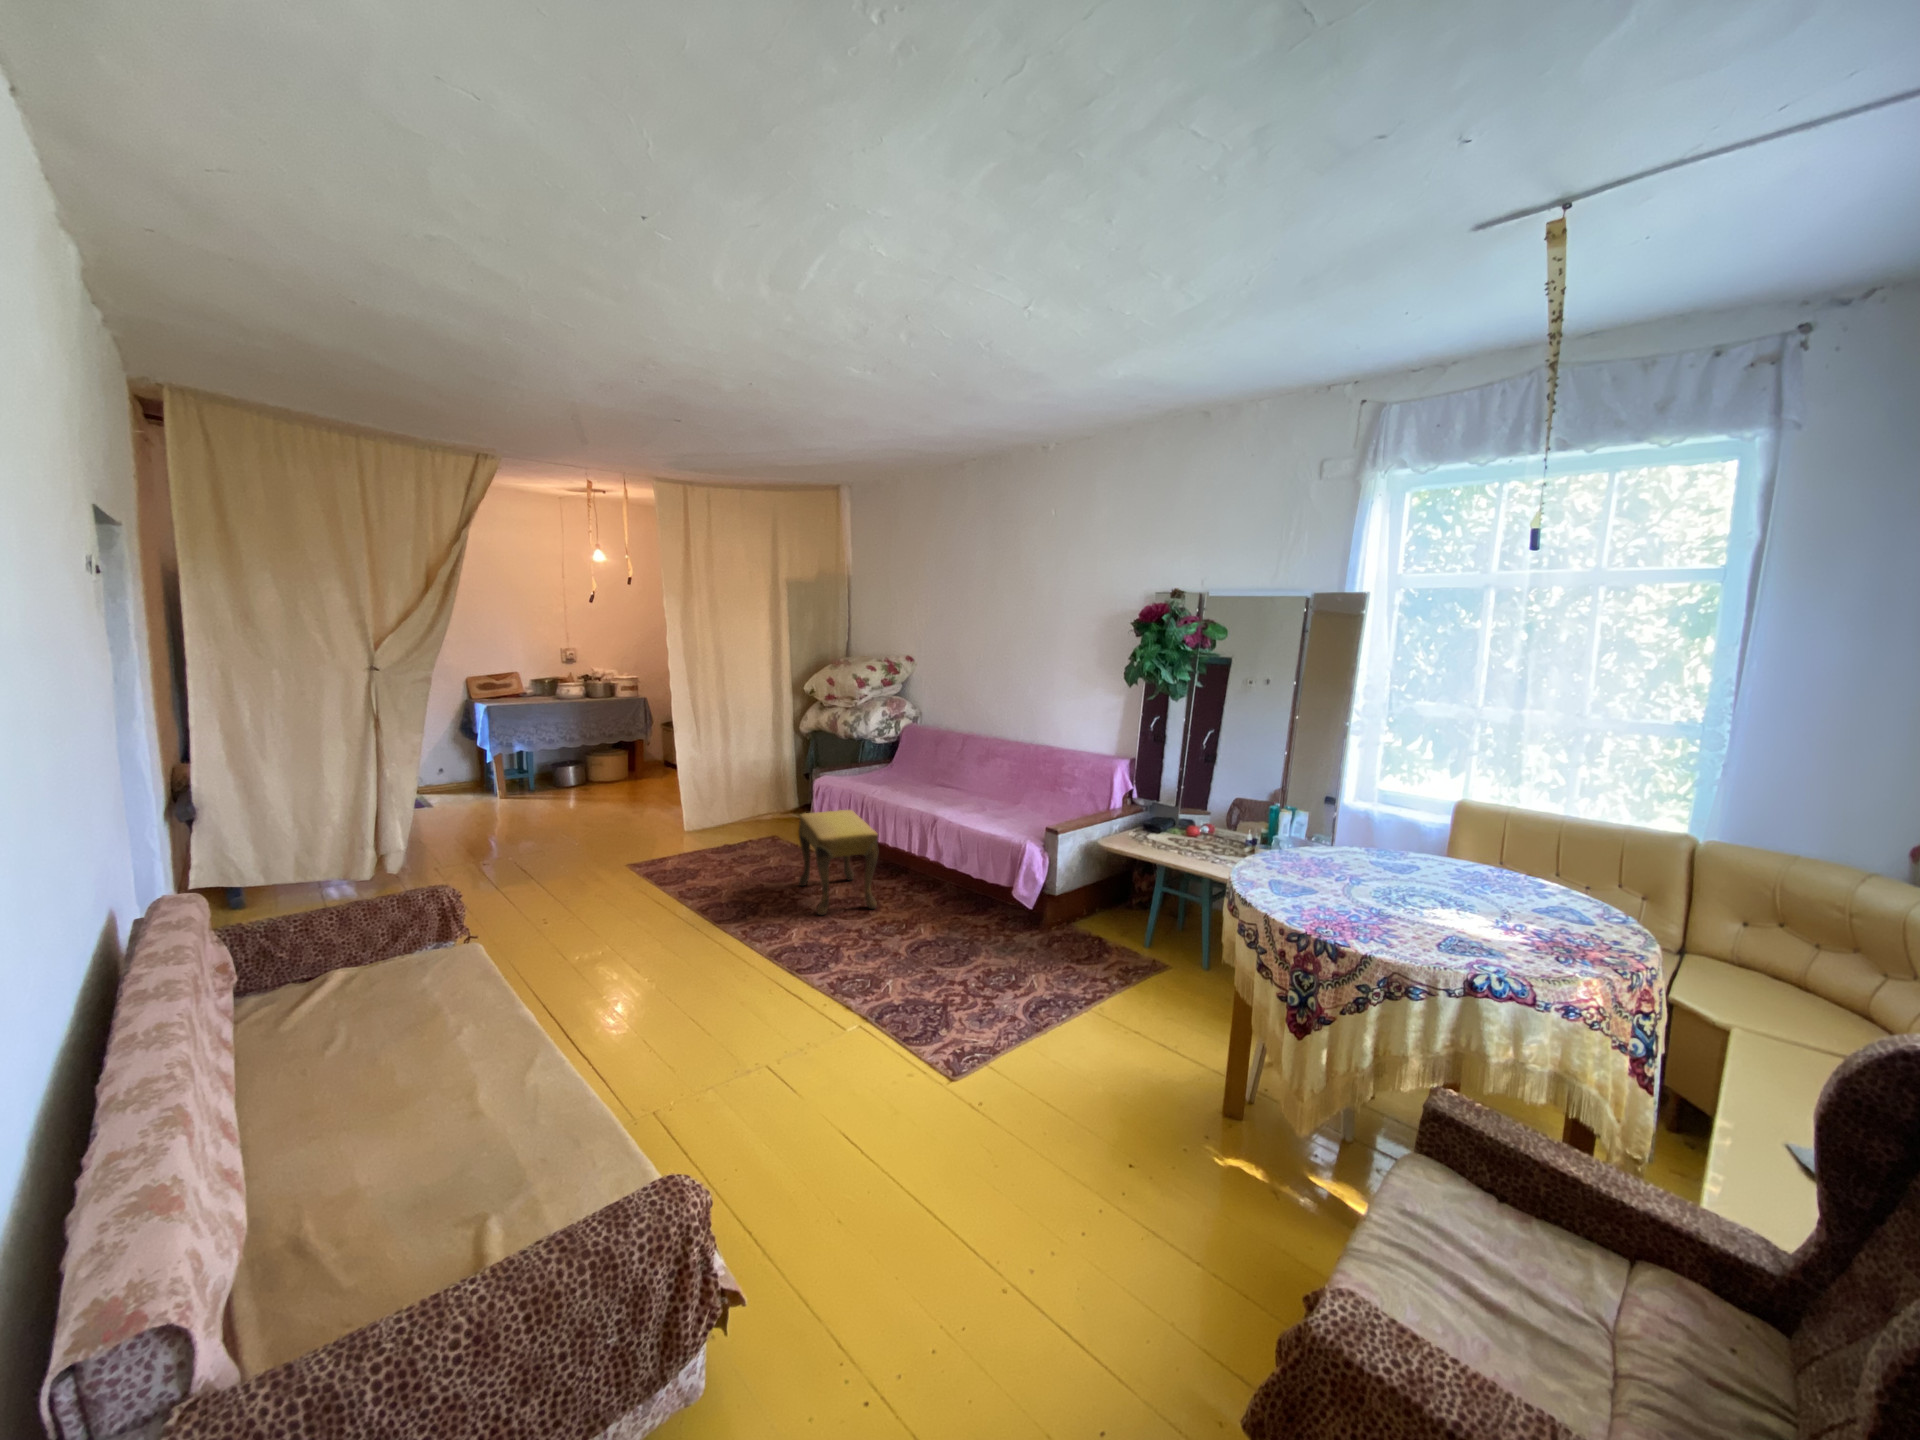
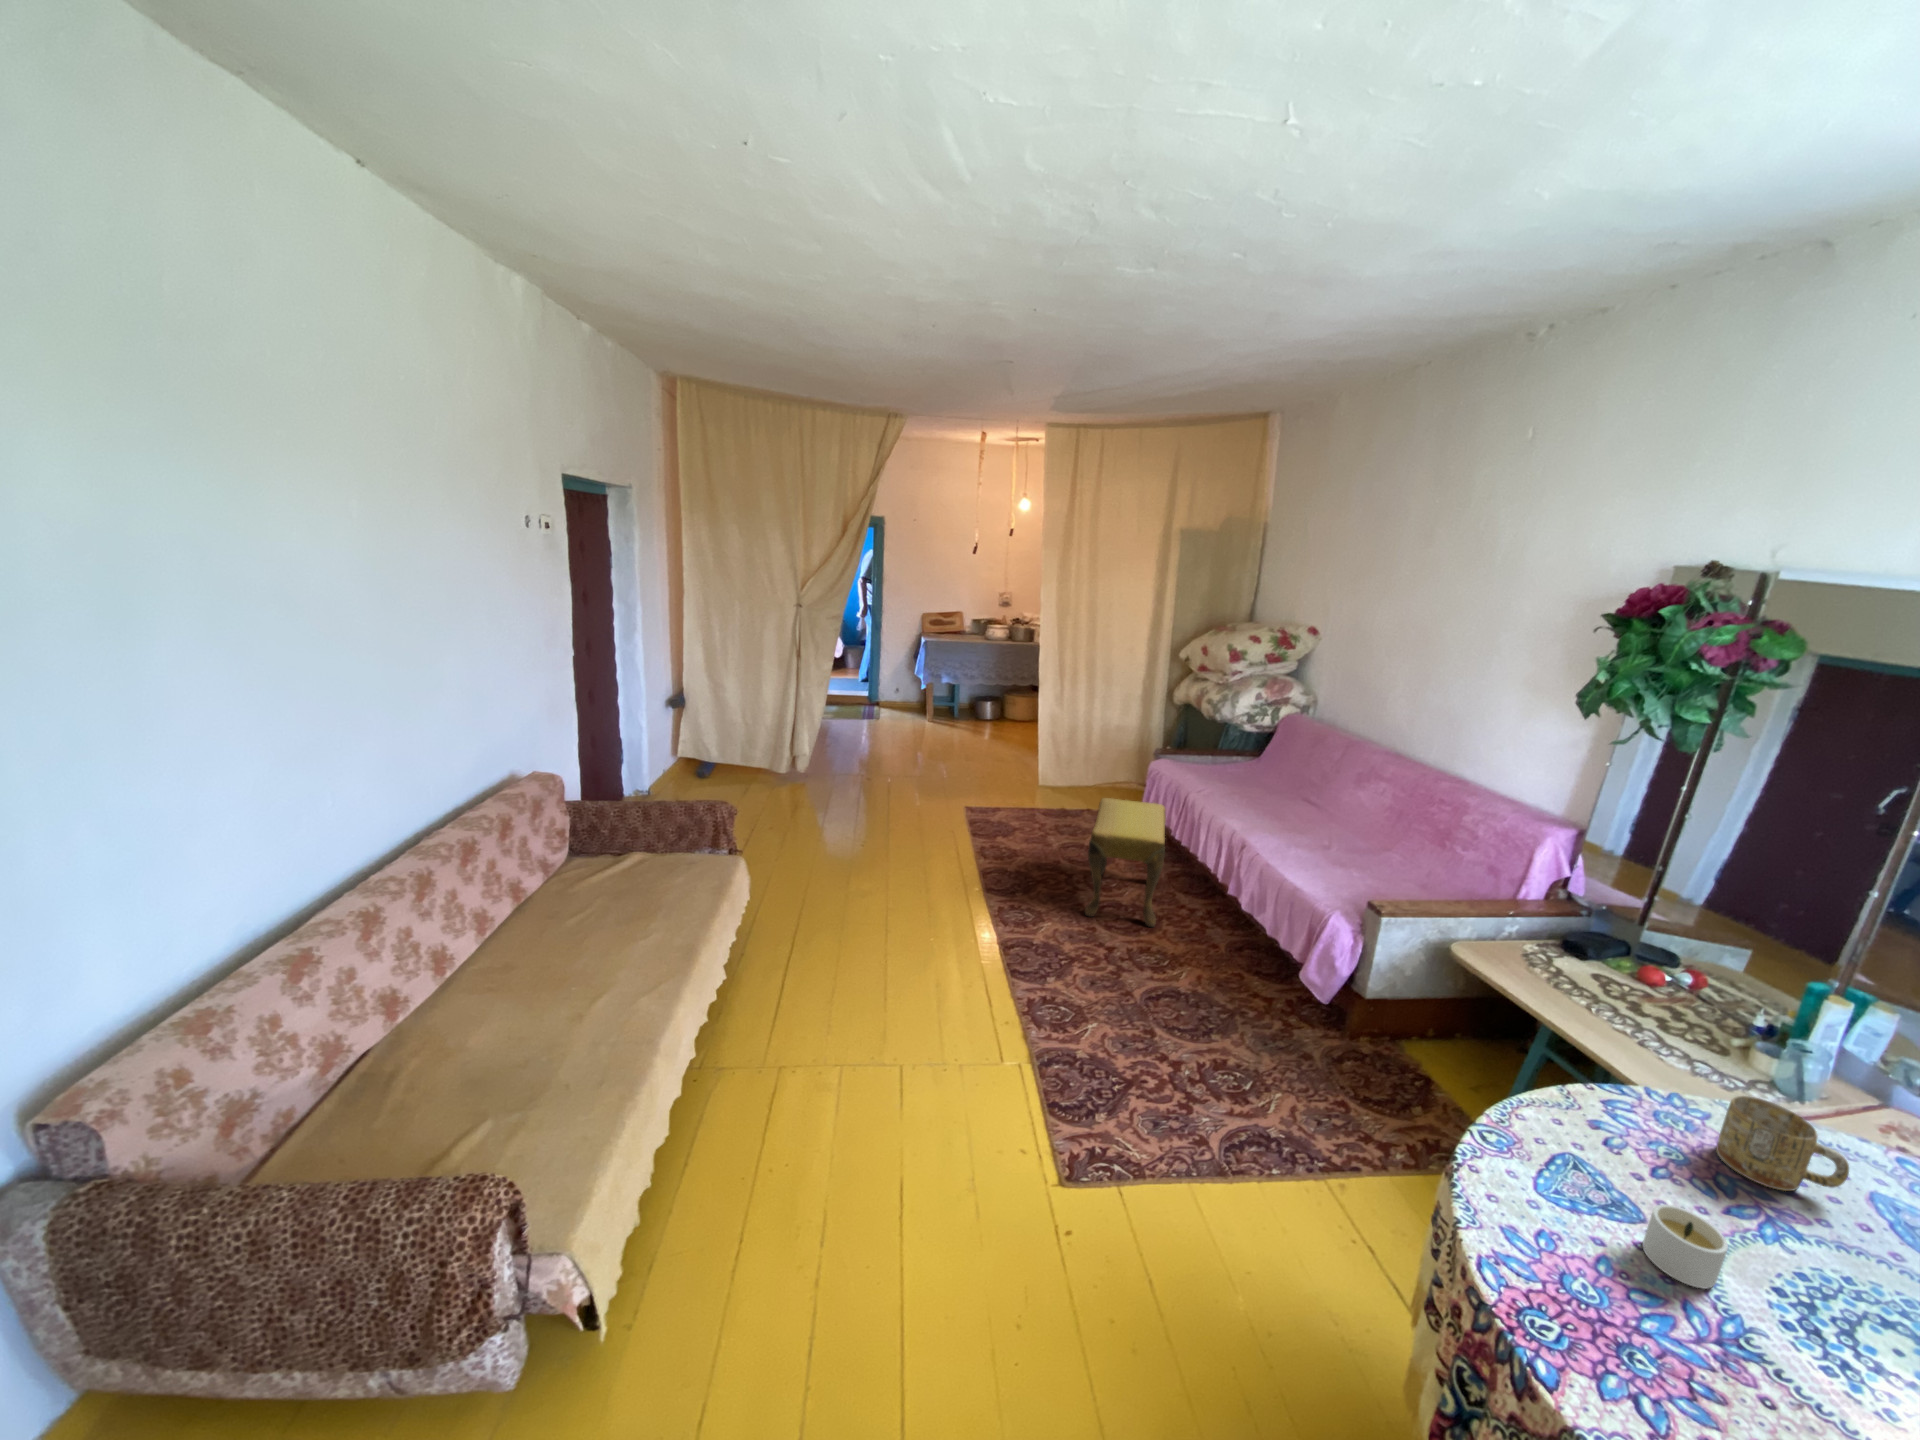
mug: none [1295,834,1338,868] -> present [1716,1096,1849,1191]
candle: none [1307,874,1348,901] -> present [1643,1204,1728,1289]

